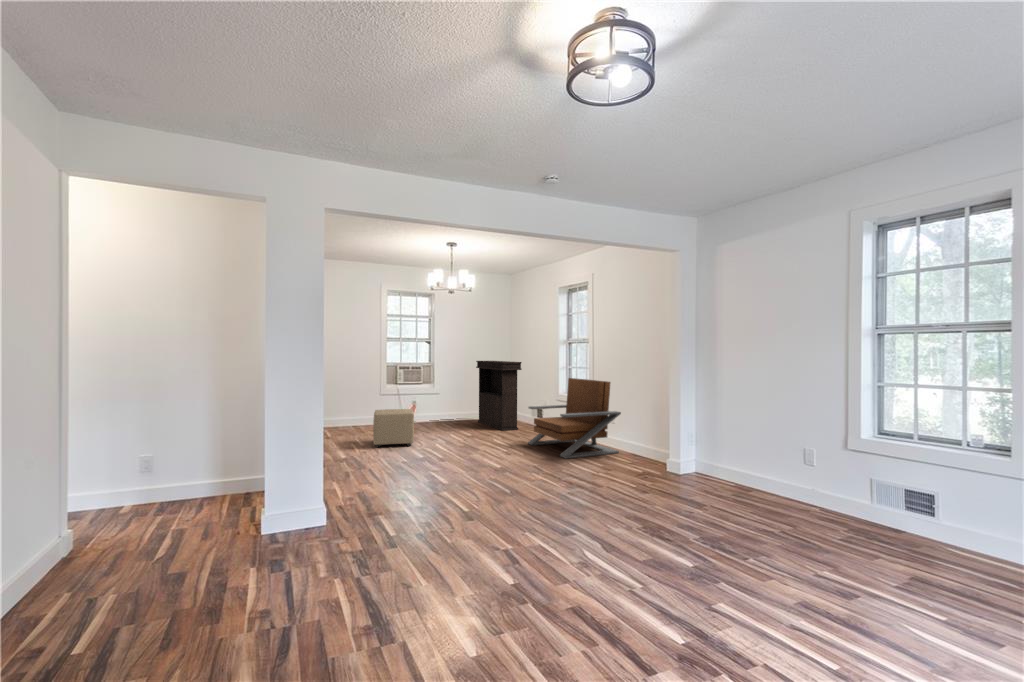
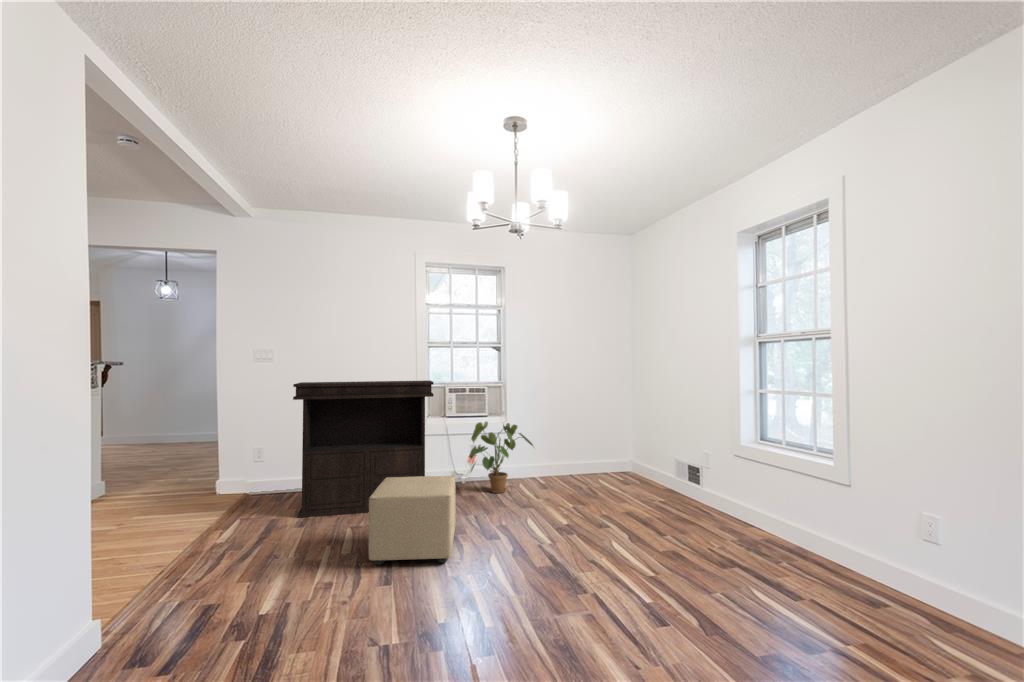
console table: present [476,361,522,431] -> present [293,381,434,518]
lounge chair: present [528,378,621,458] -> none [699,421,986,669]
house plant: none [412,387,452,427] -> present [469,422,533,493]

